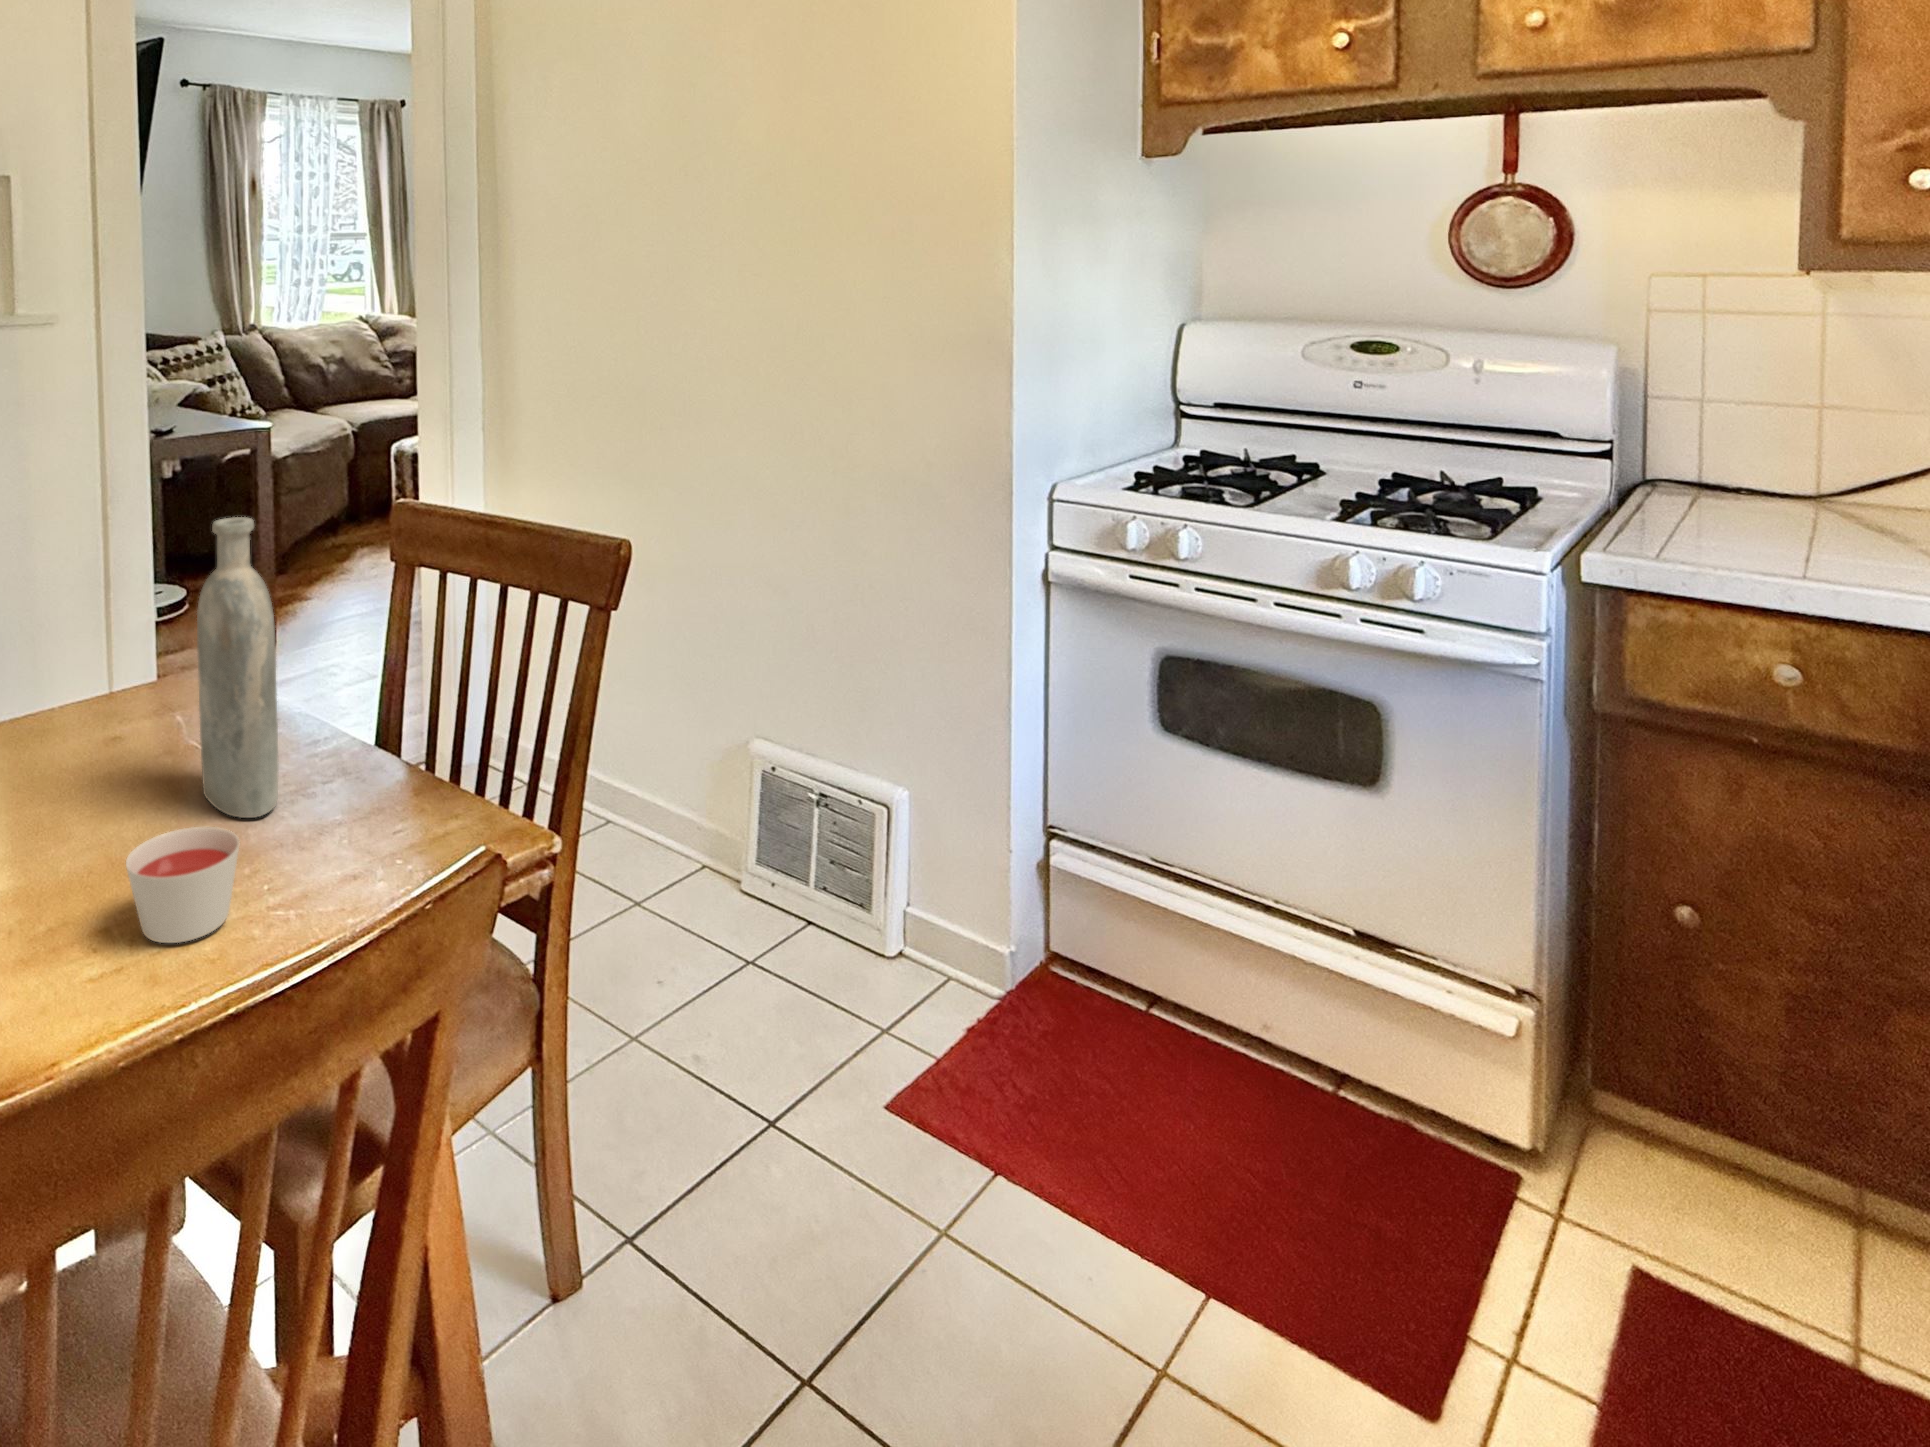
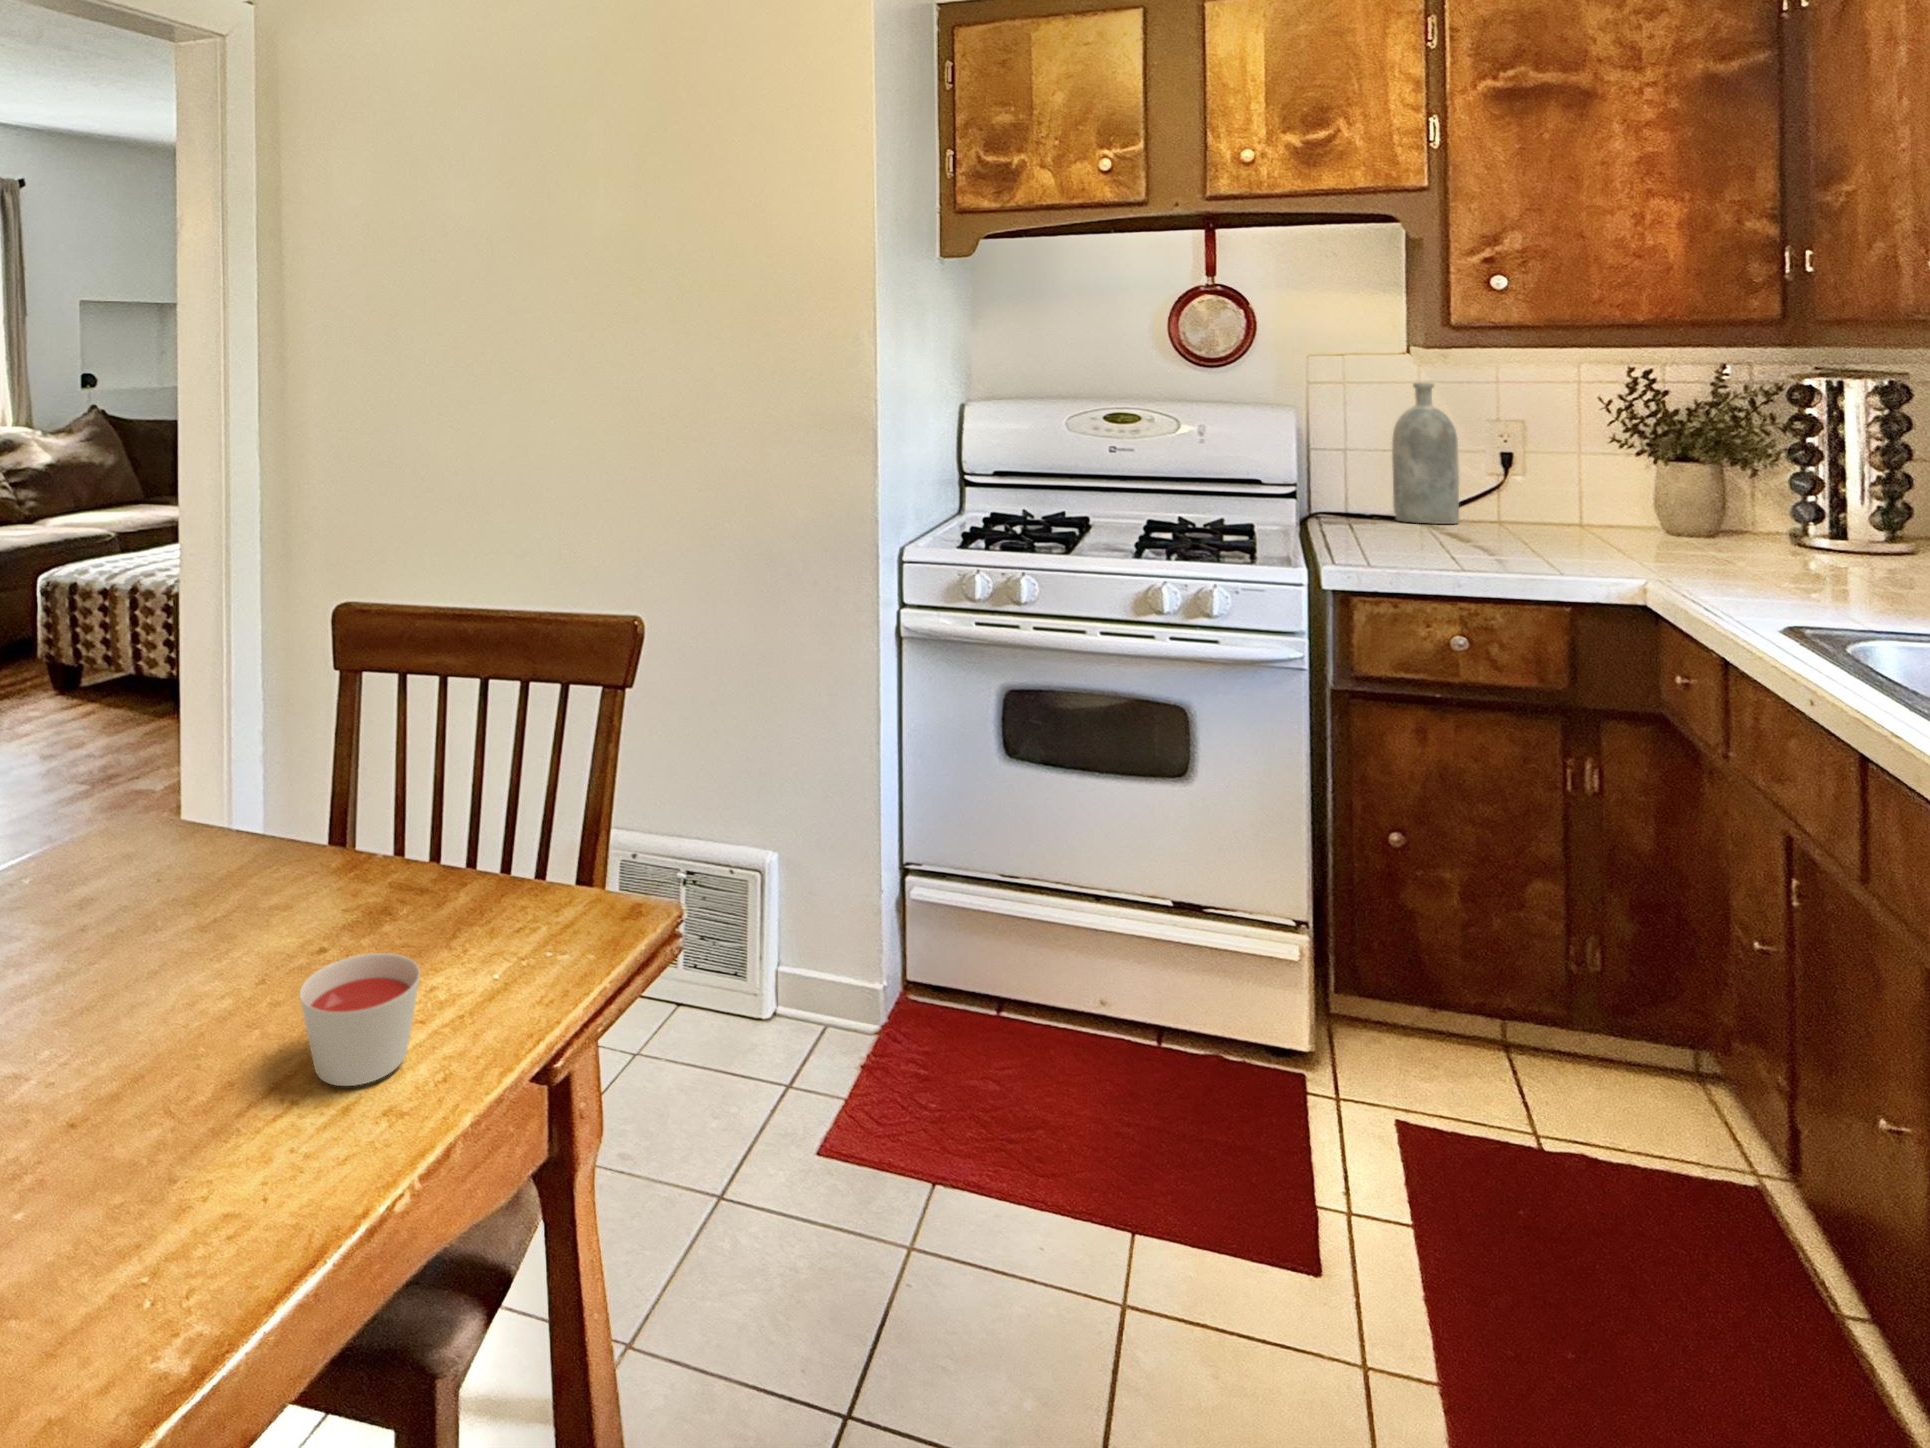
bottle: present [197,517,279,818] -> present [1392,382,1459,524]

